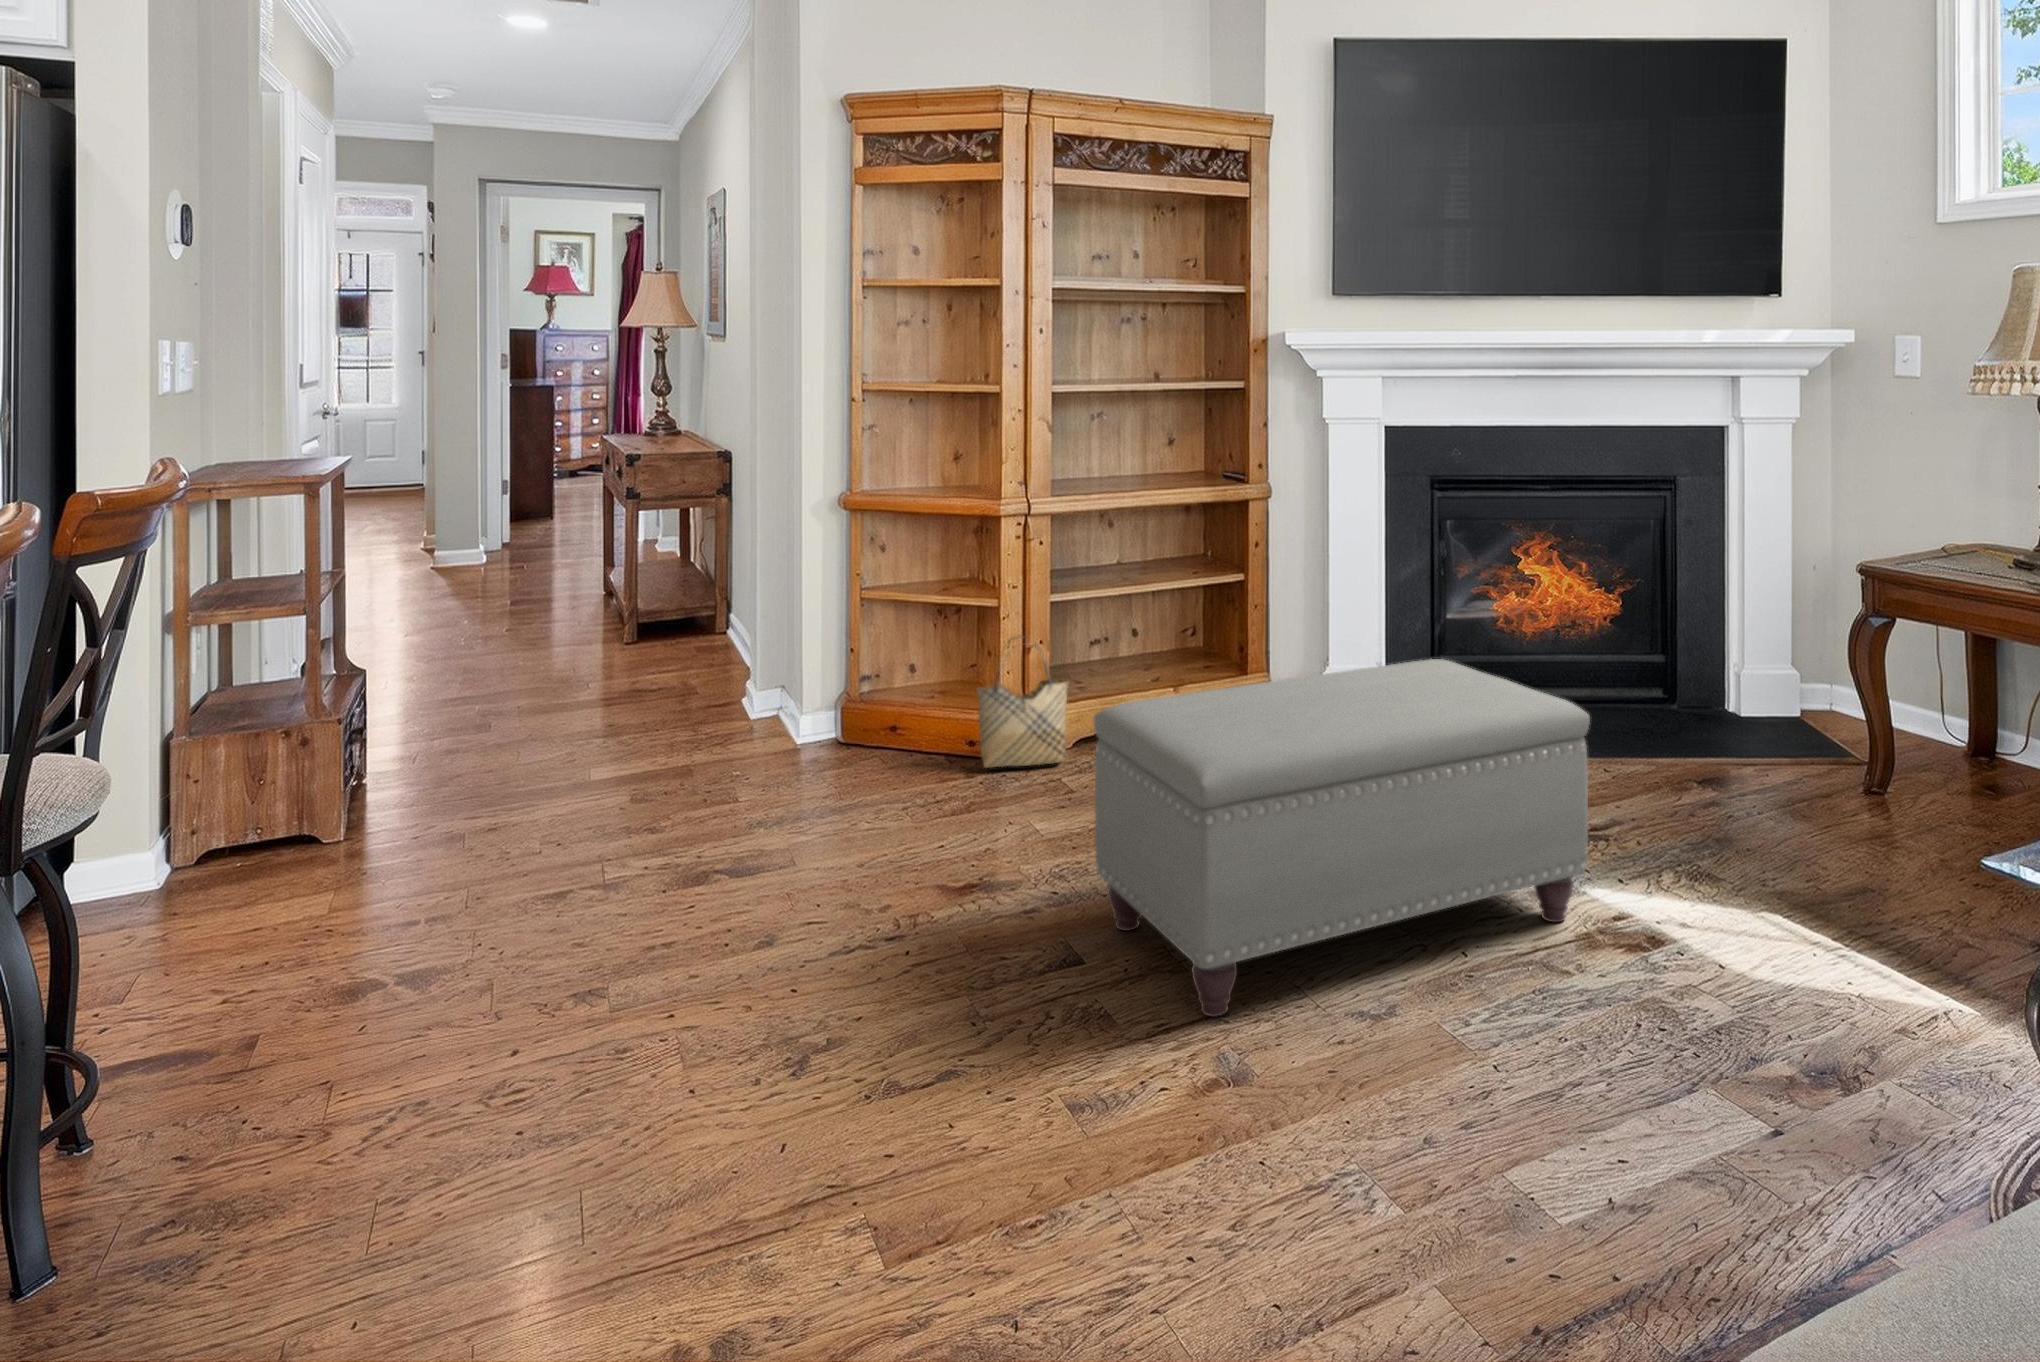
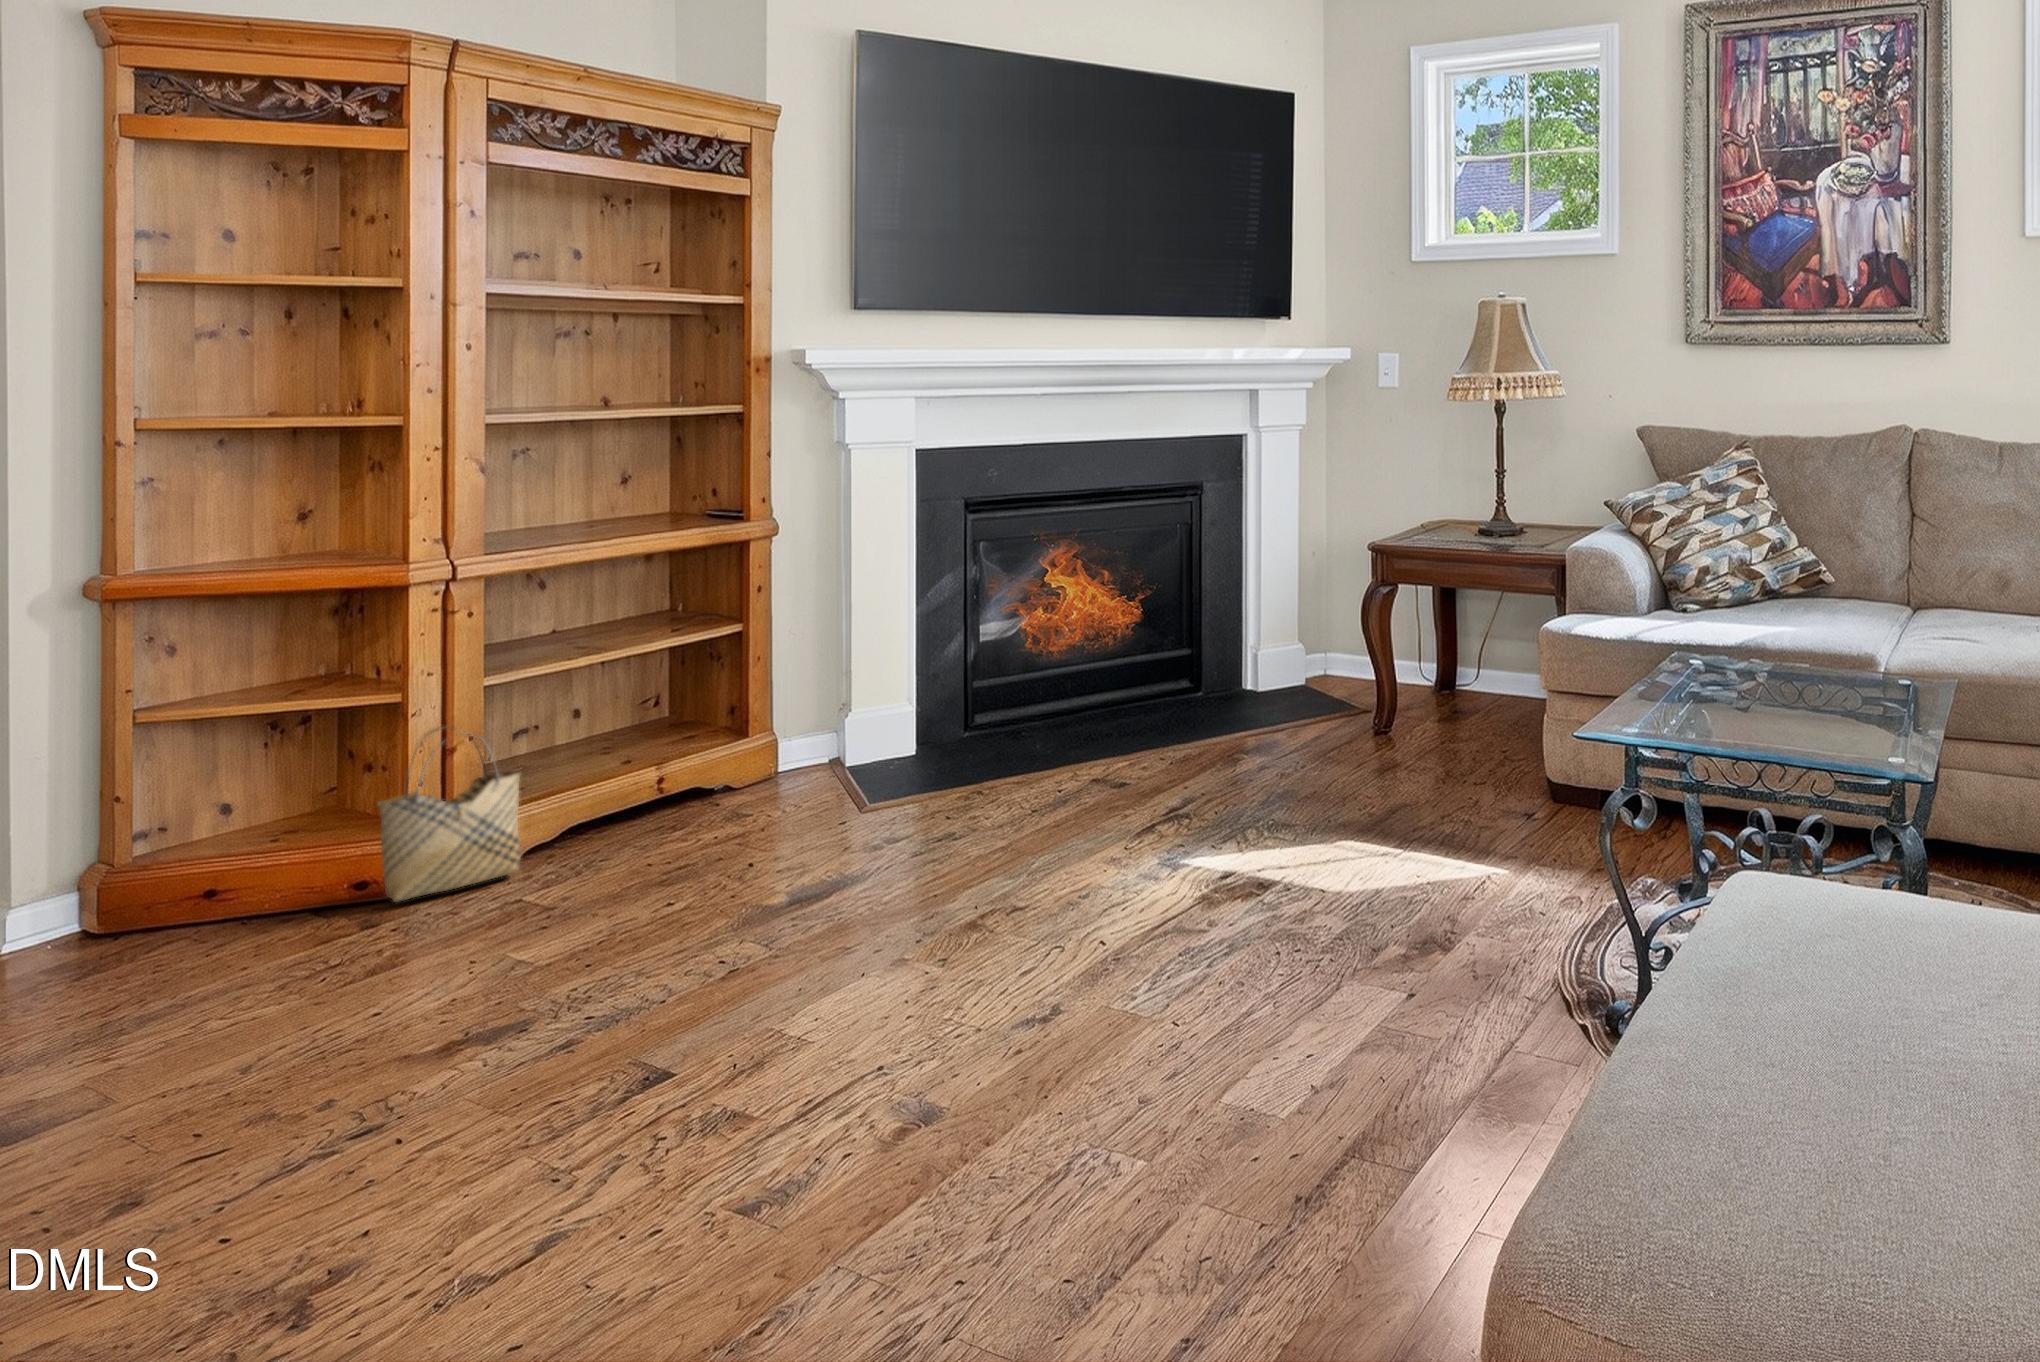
ottoman: present [1094,659,1590,1017] -> none [661,669,1203,1074]

